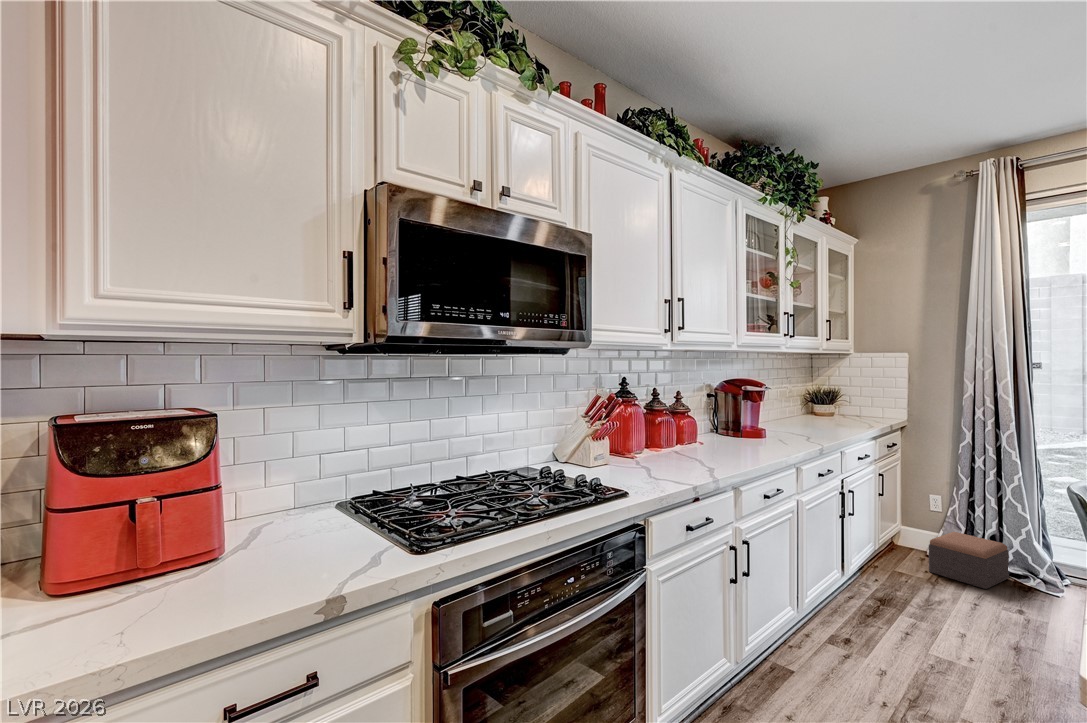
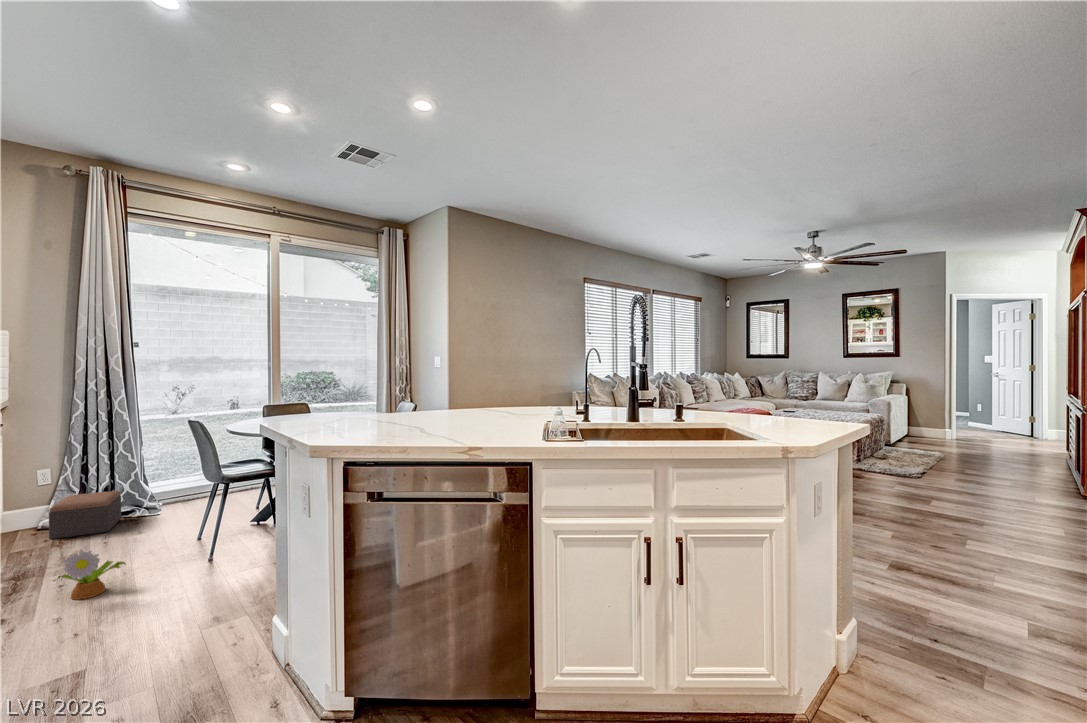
decorative plant: none [892,606,967,665] -> present [54,550,126,600]

